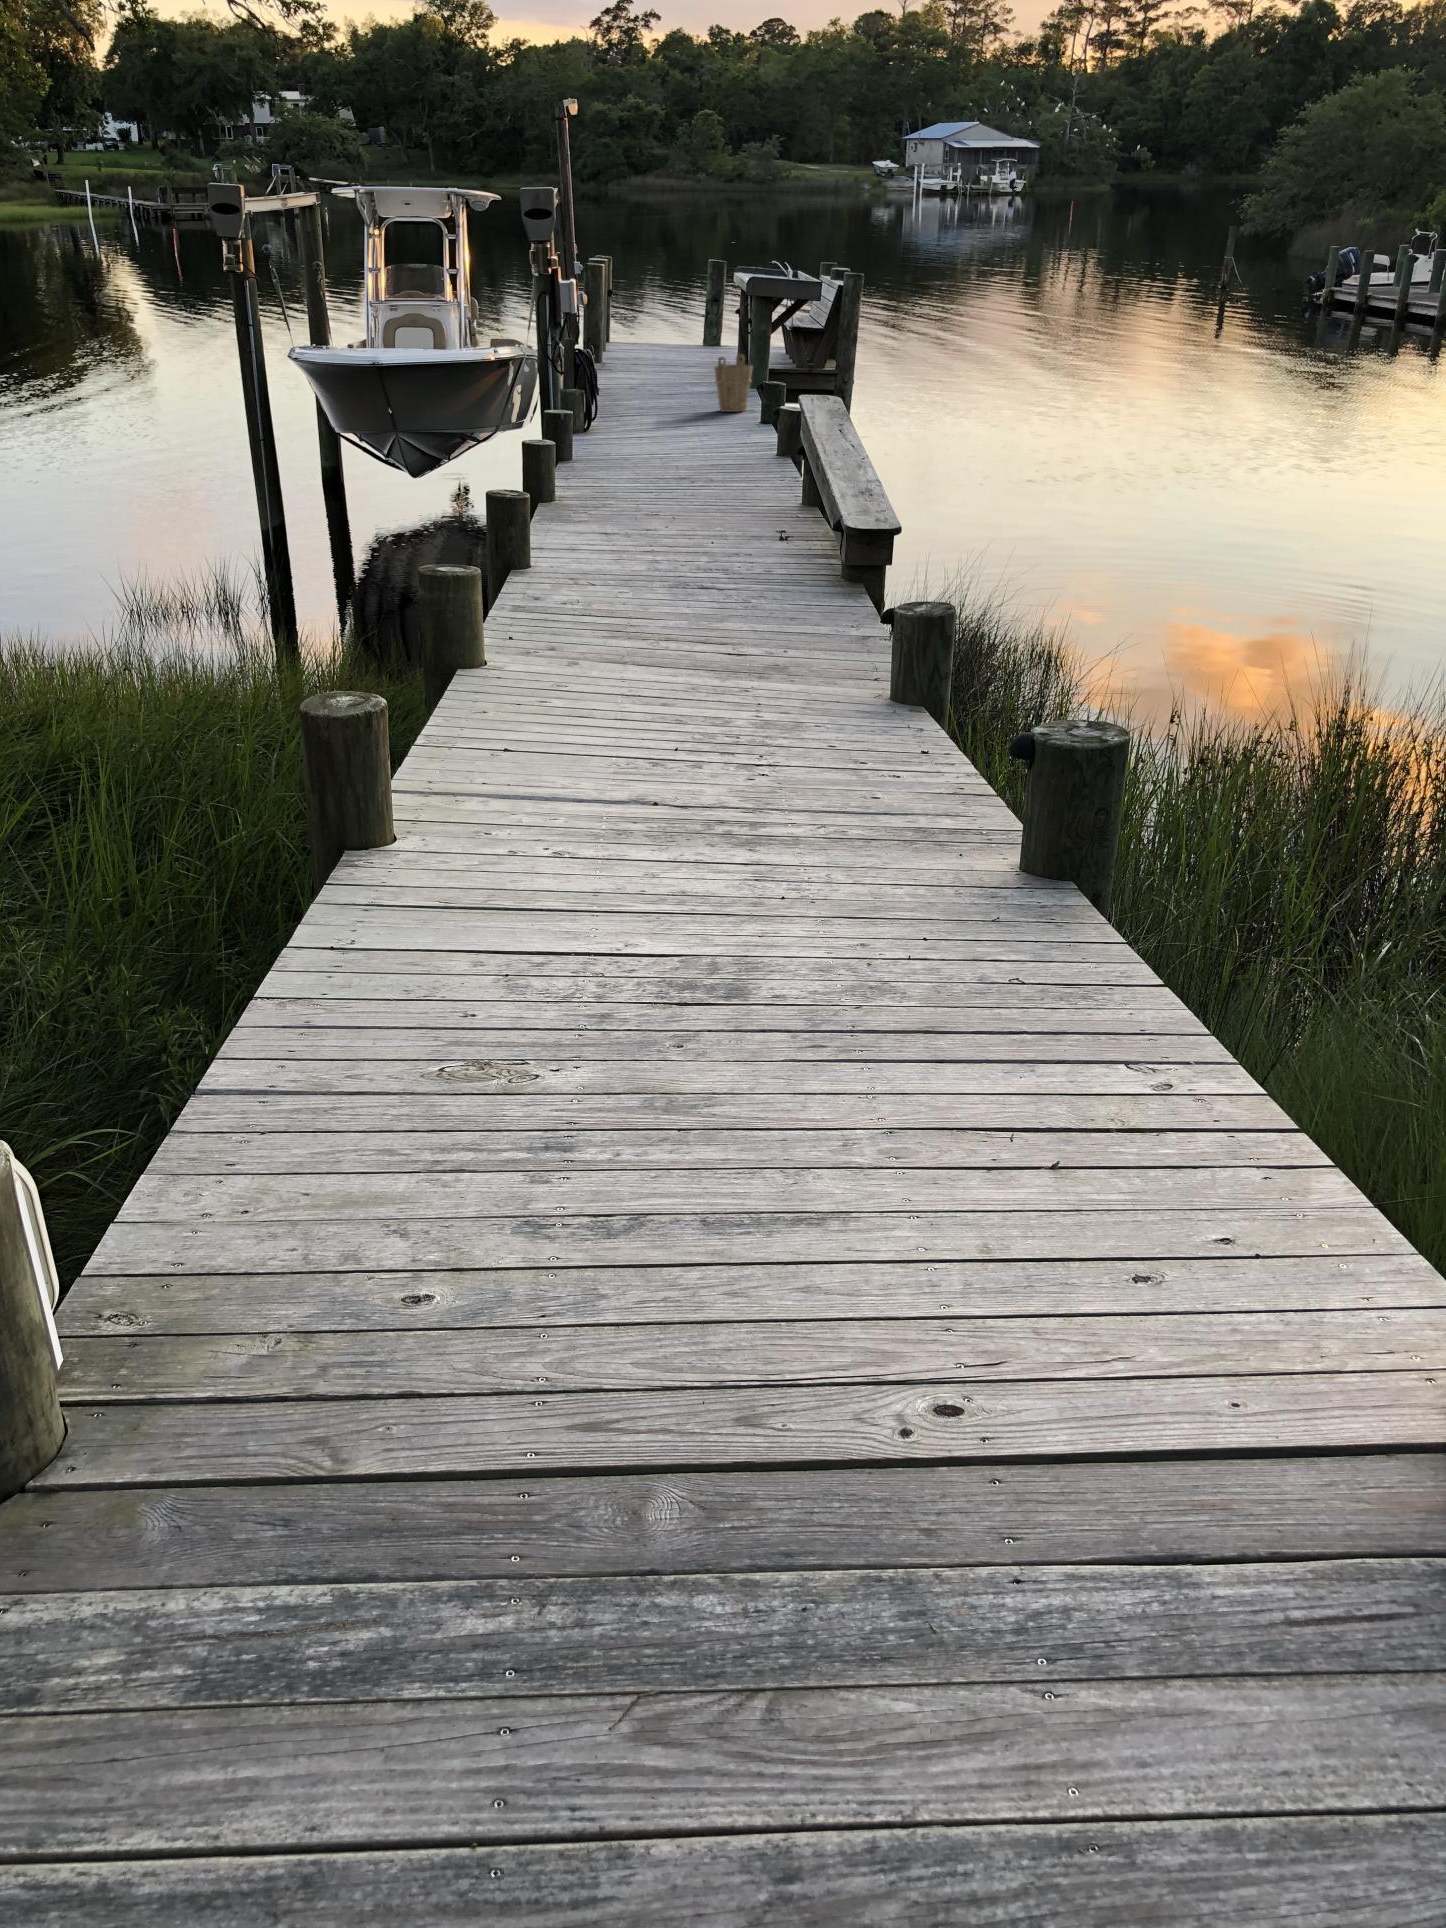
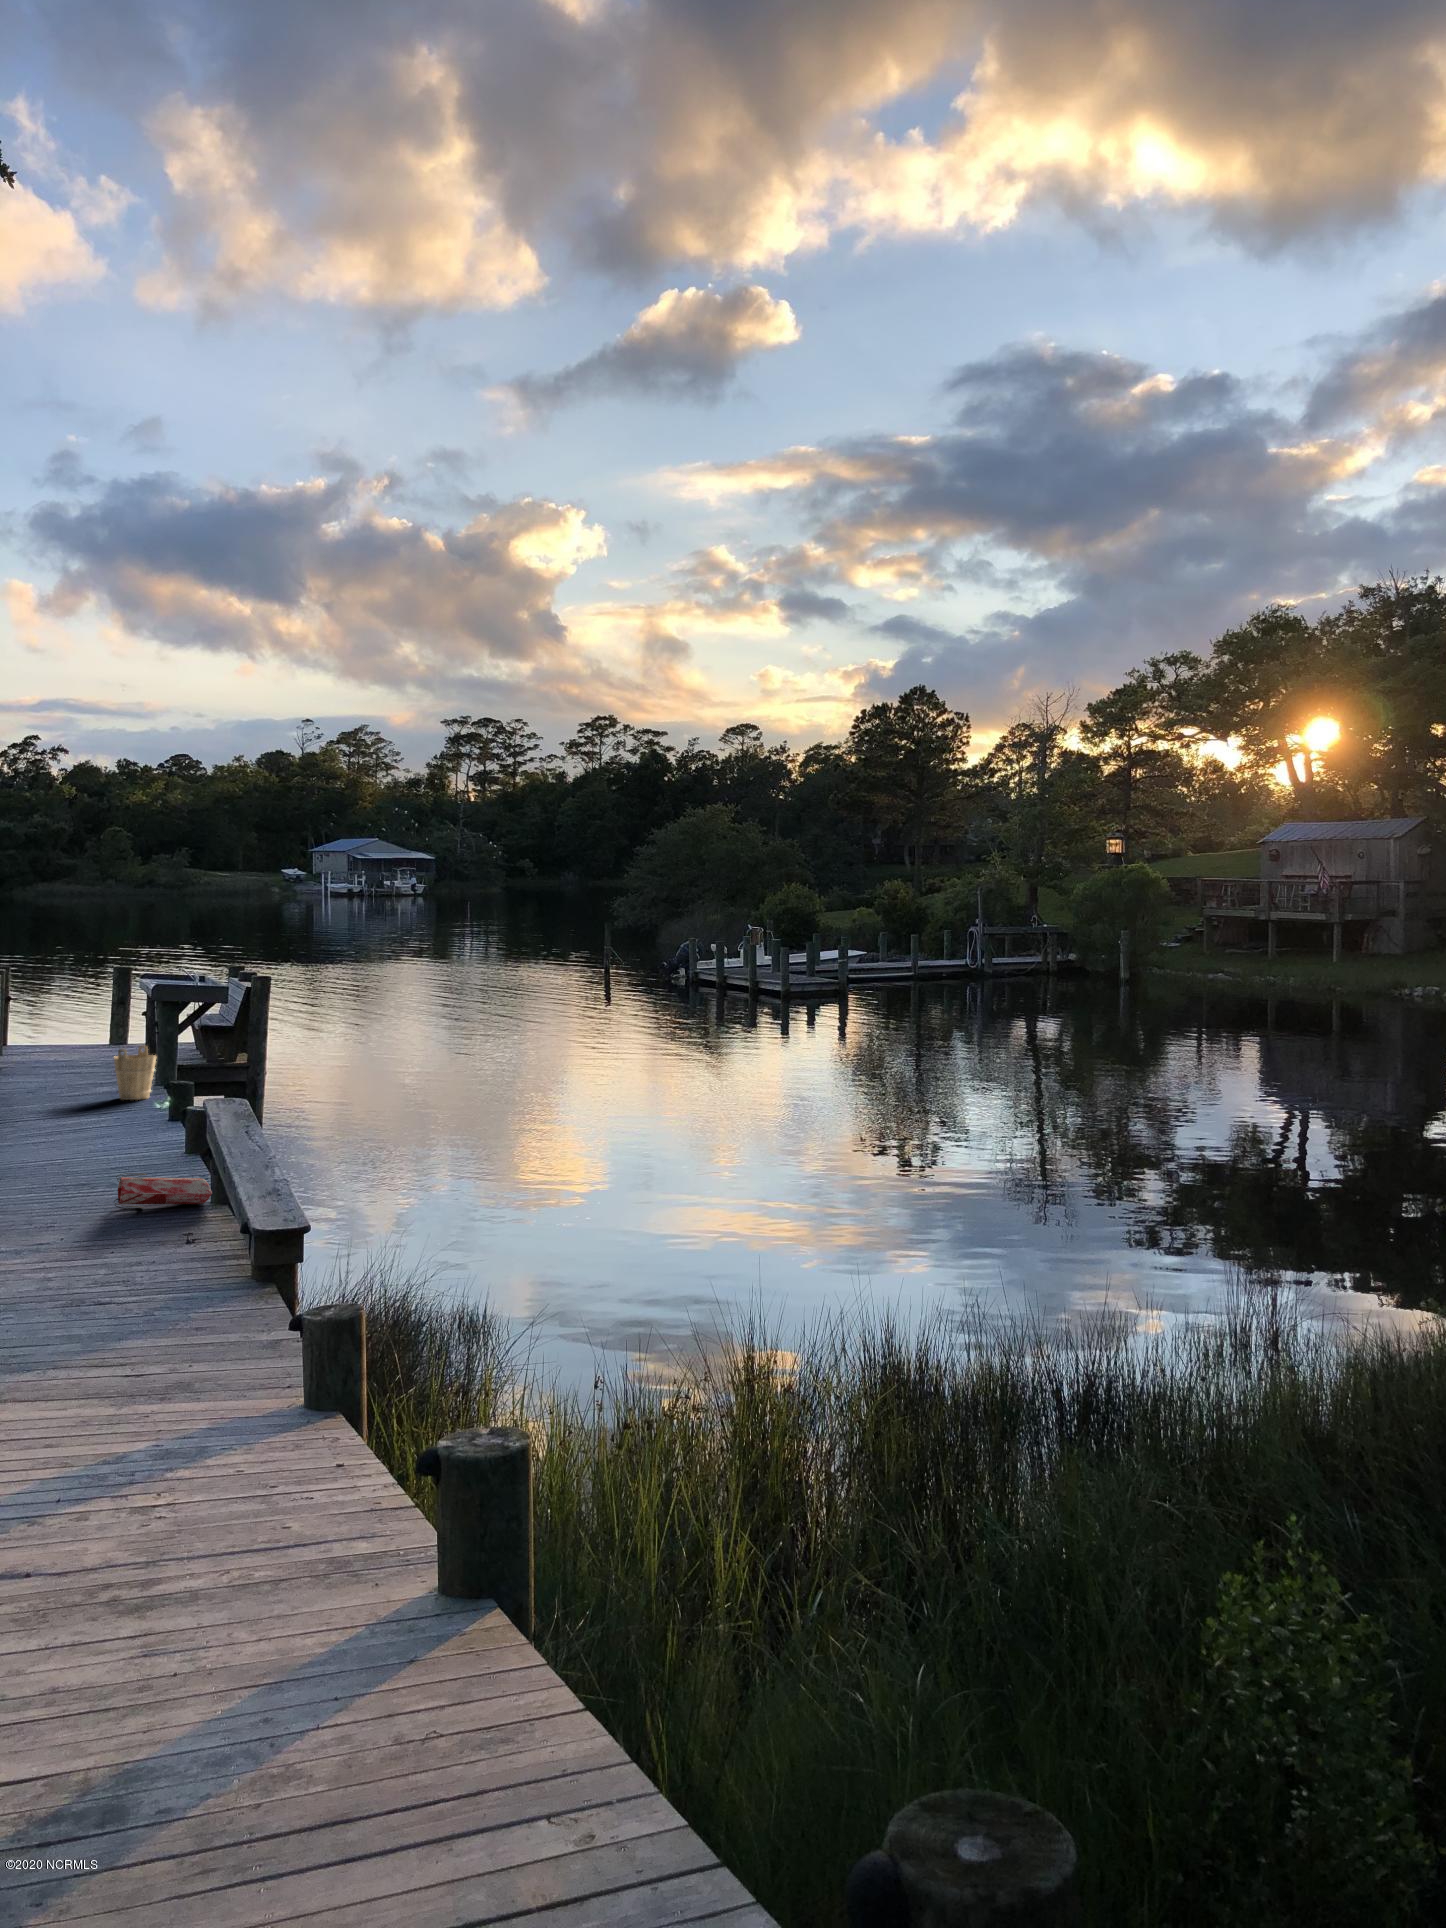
bag: none [718,475,805,511] -> present [114,1173,212,1209]

